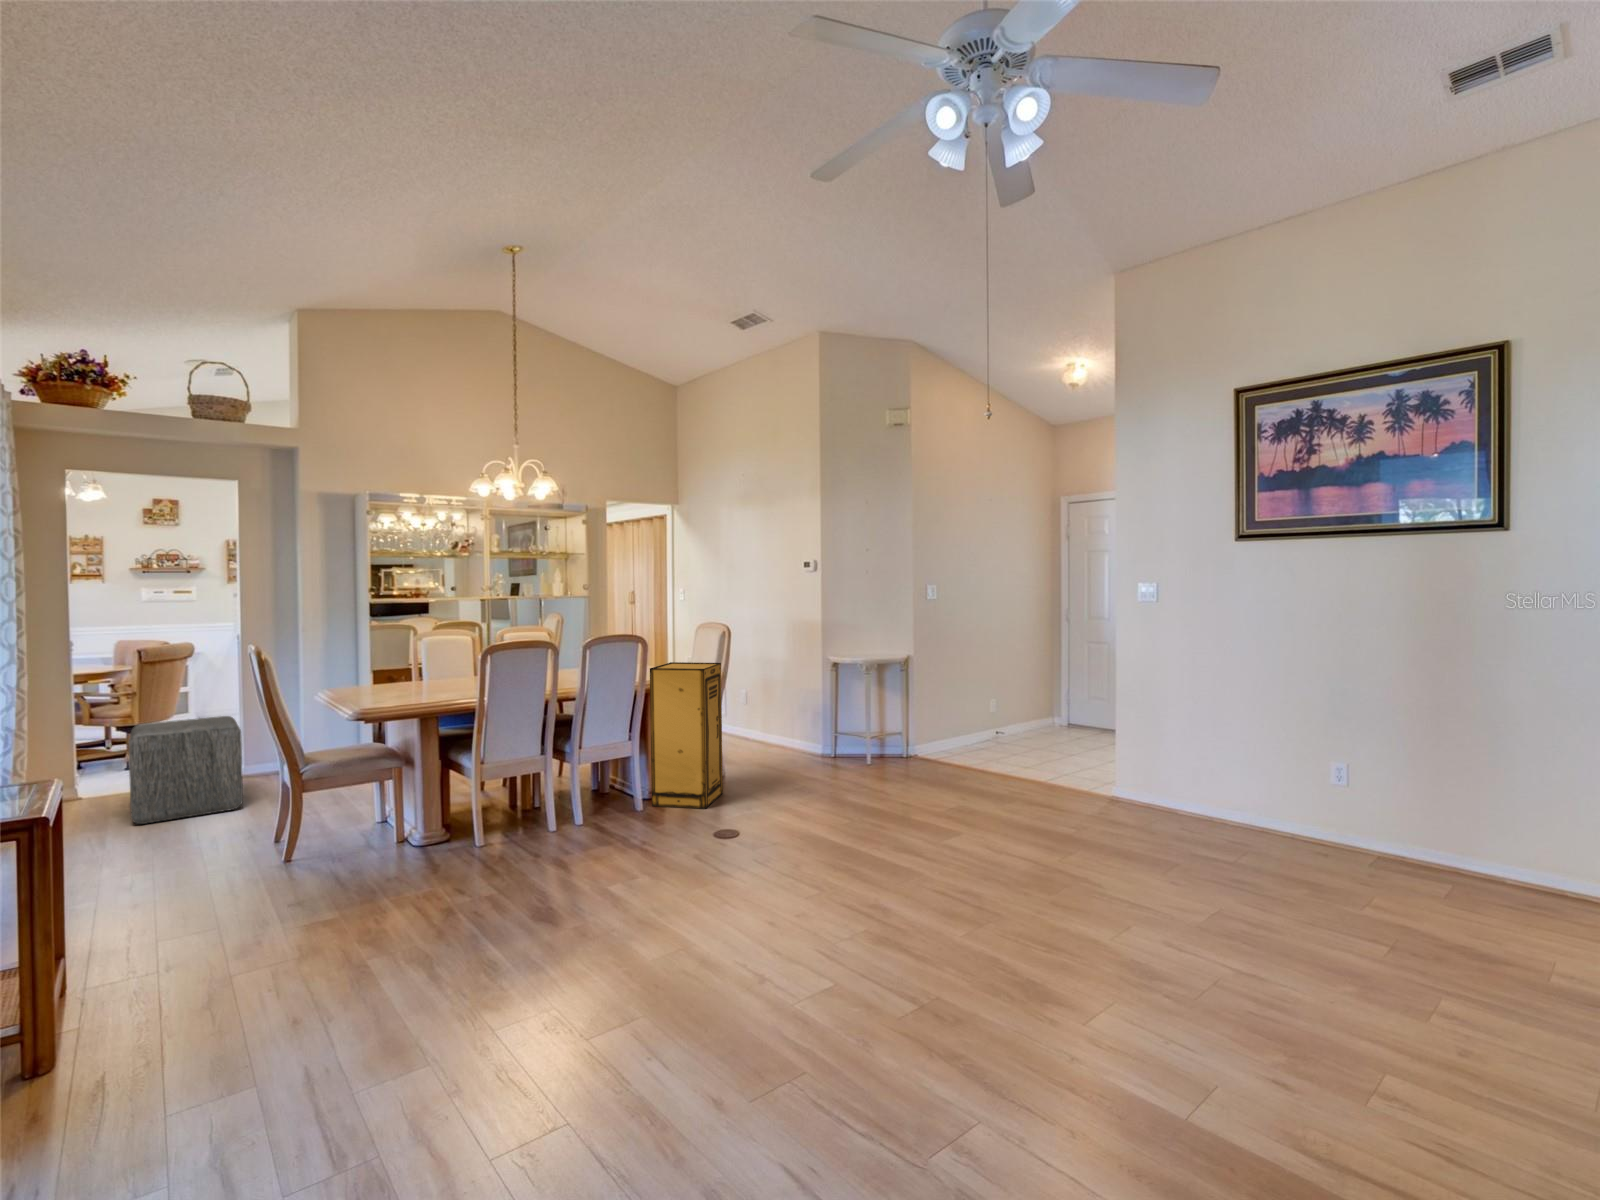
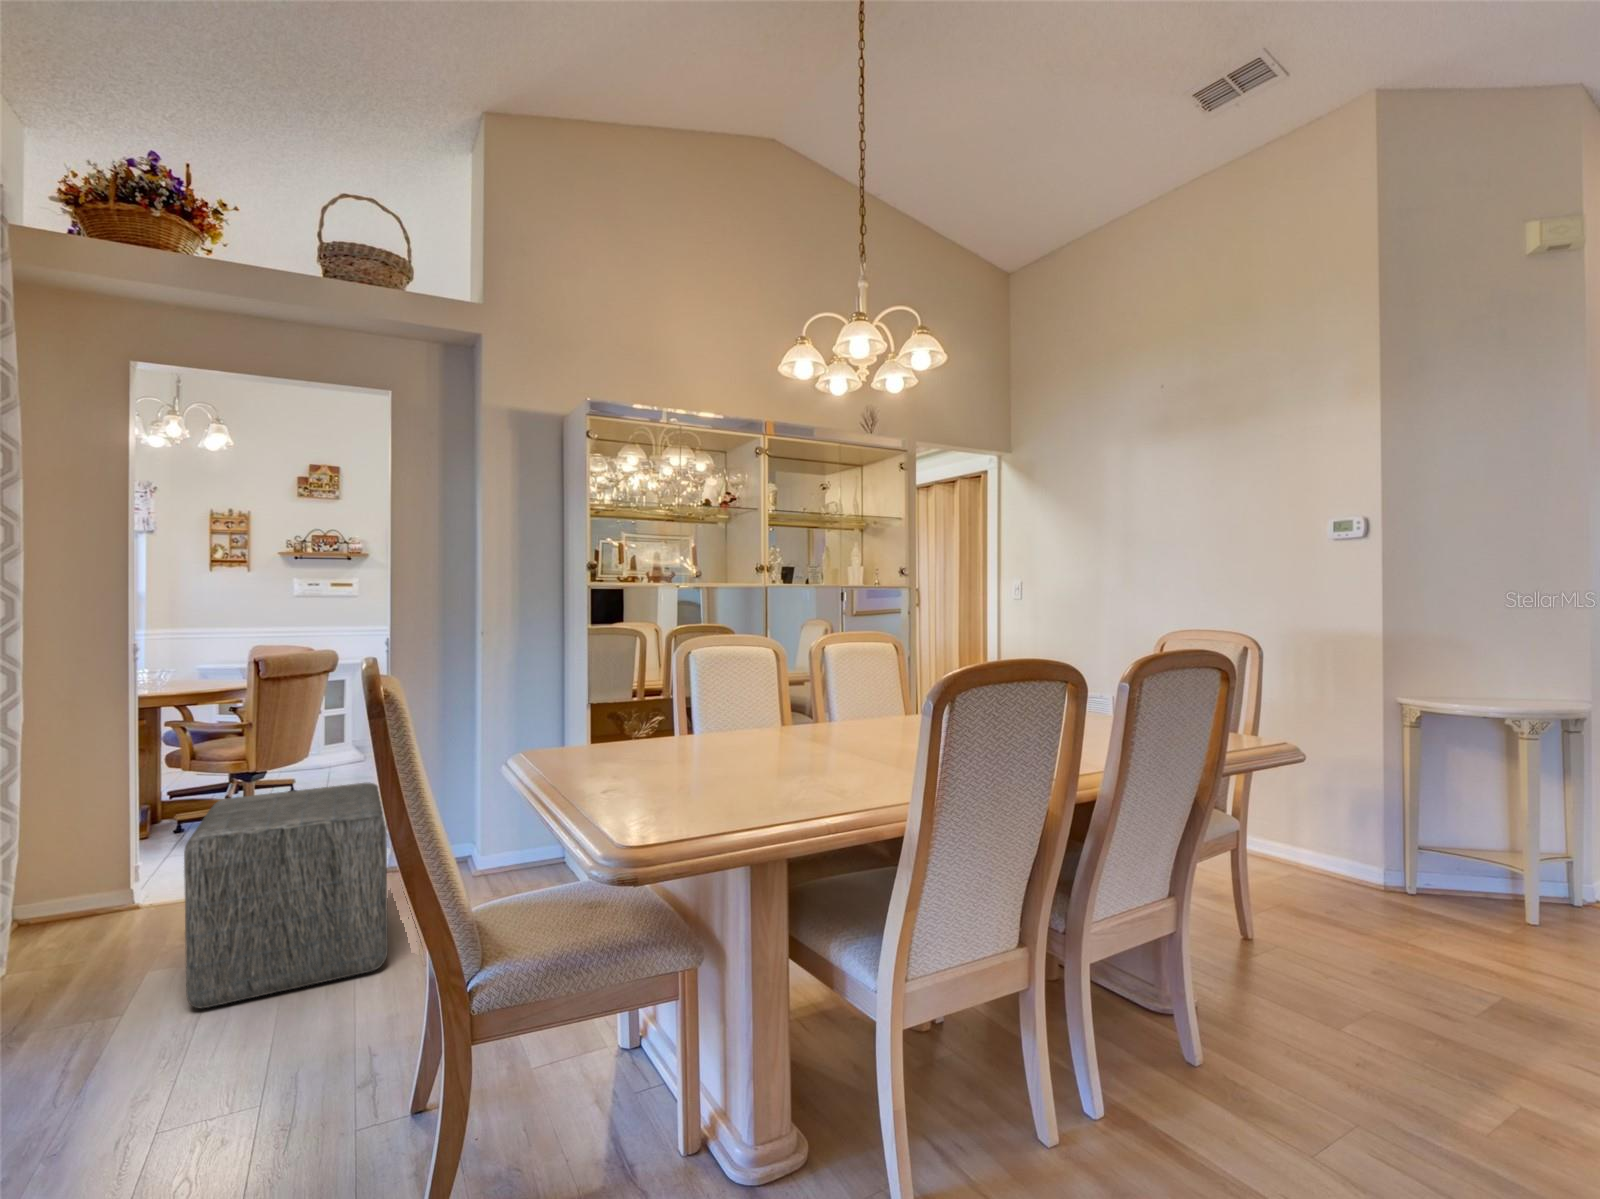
storage cabinet: present [650,662,723,809] -> none [1201,712,1372,1071]

